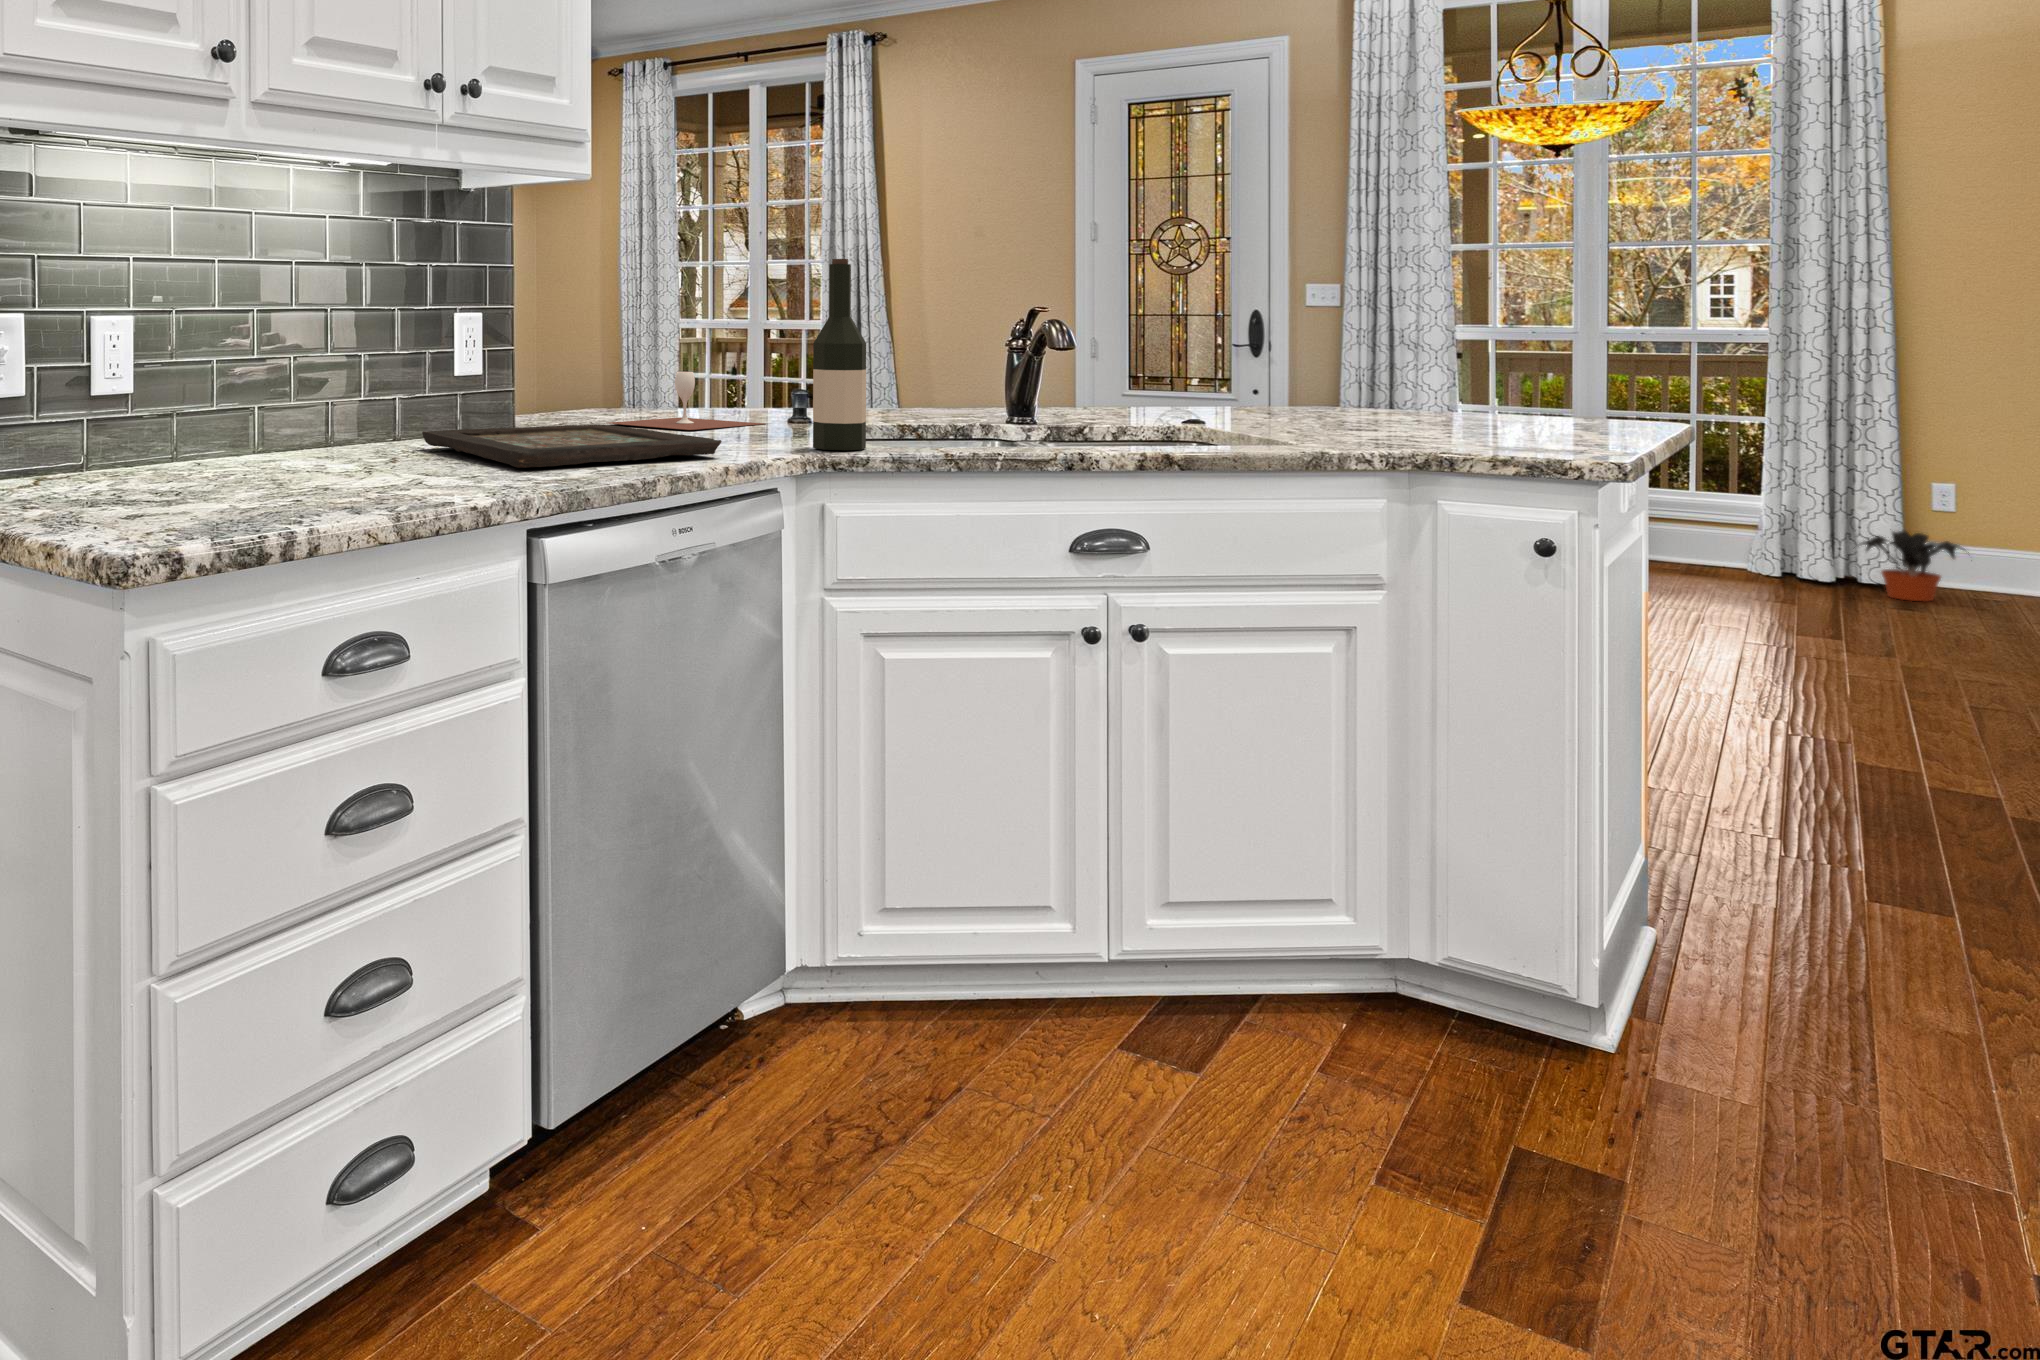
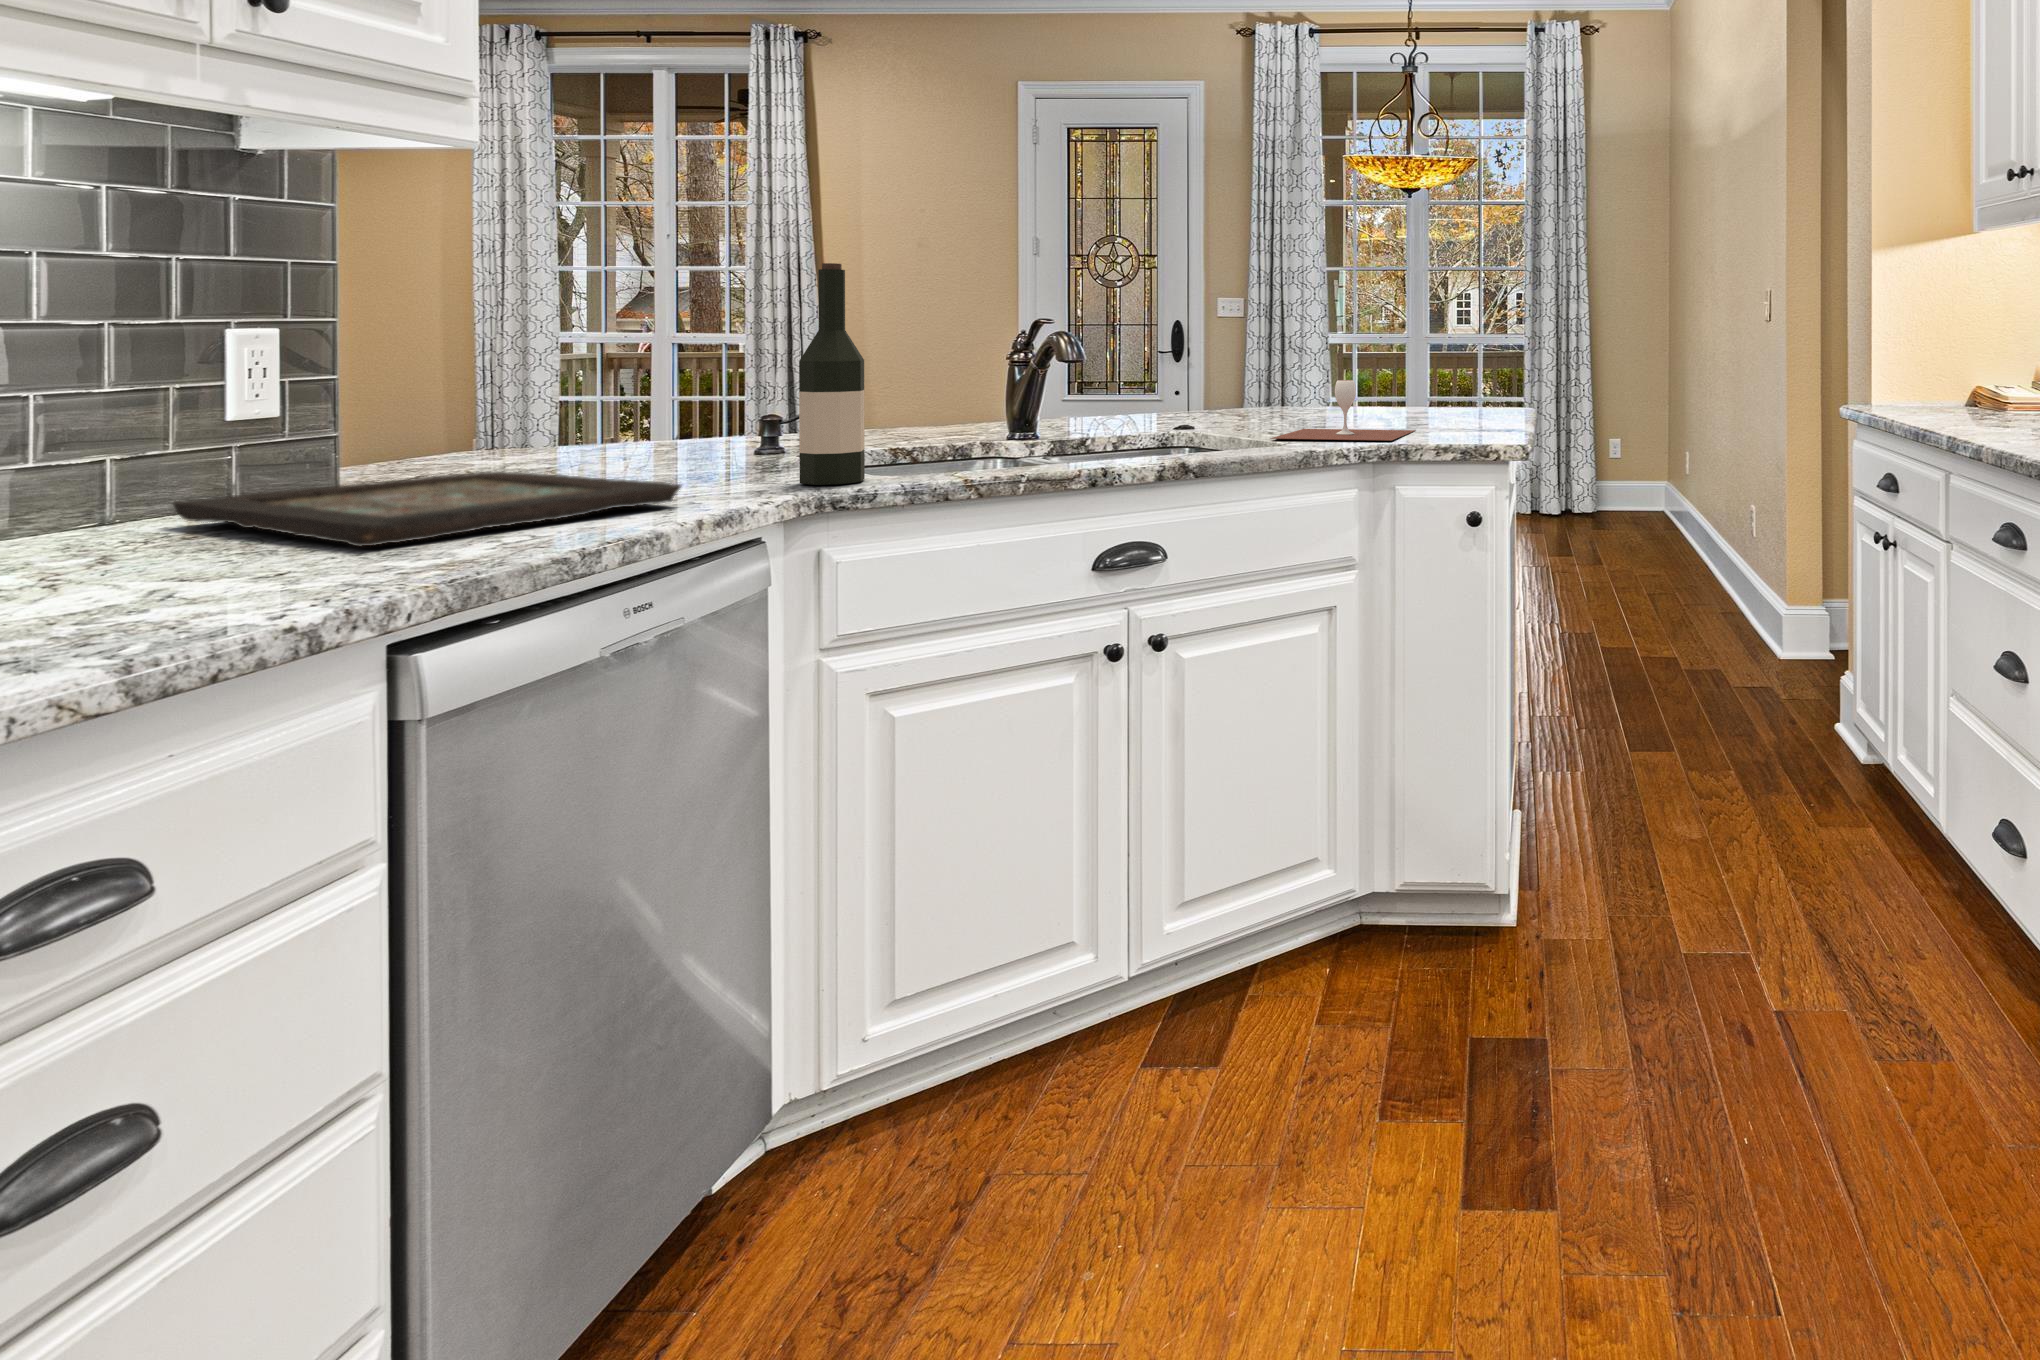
wine glass: present [609,372,764,430] -> present [1271,380,1415,441]
potted plant: present [1860,531,1969,601] -> none [1572,475,1633,524]

